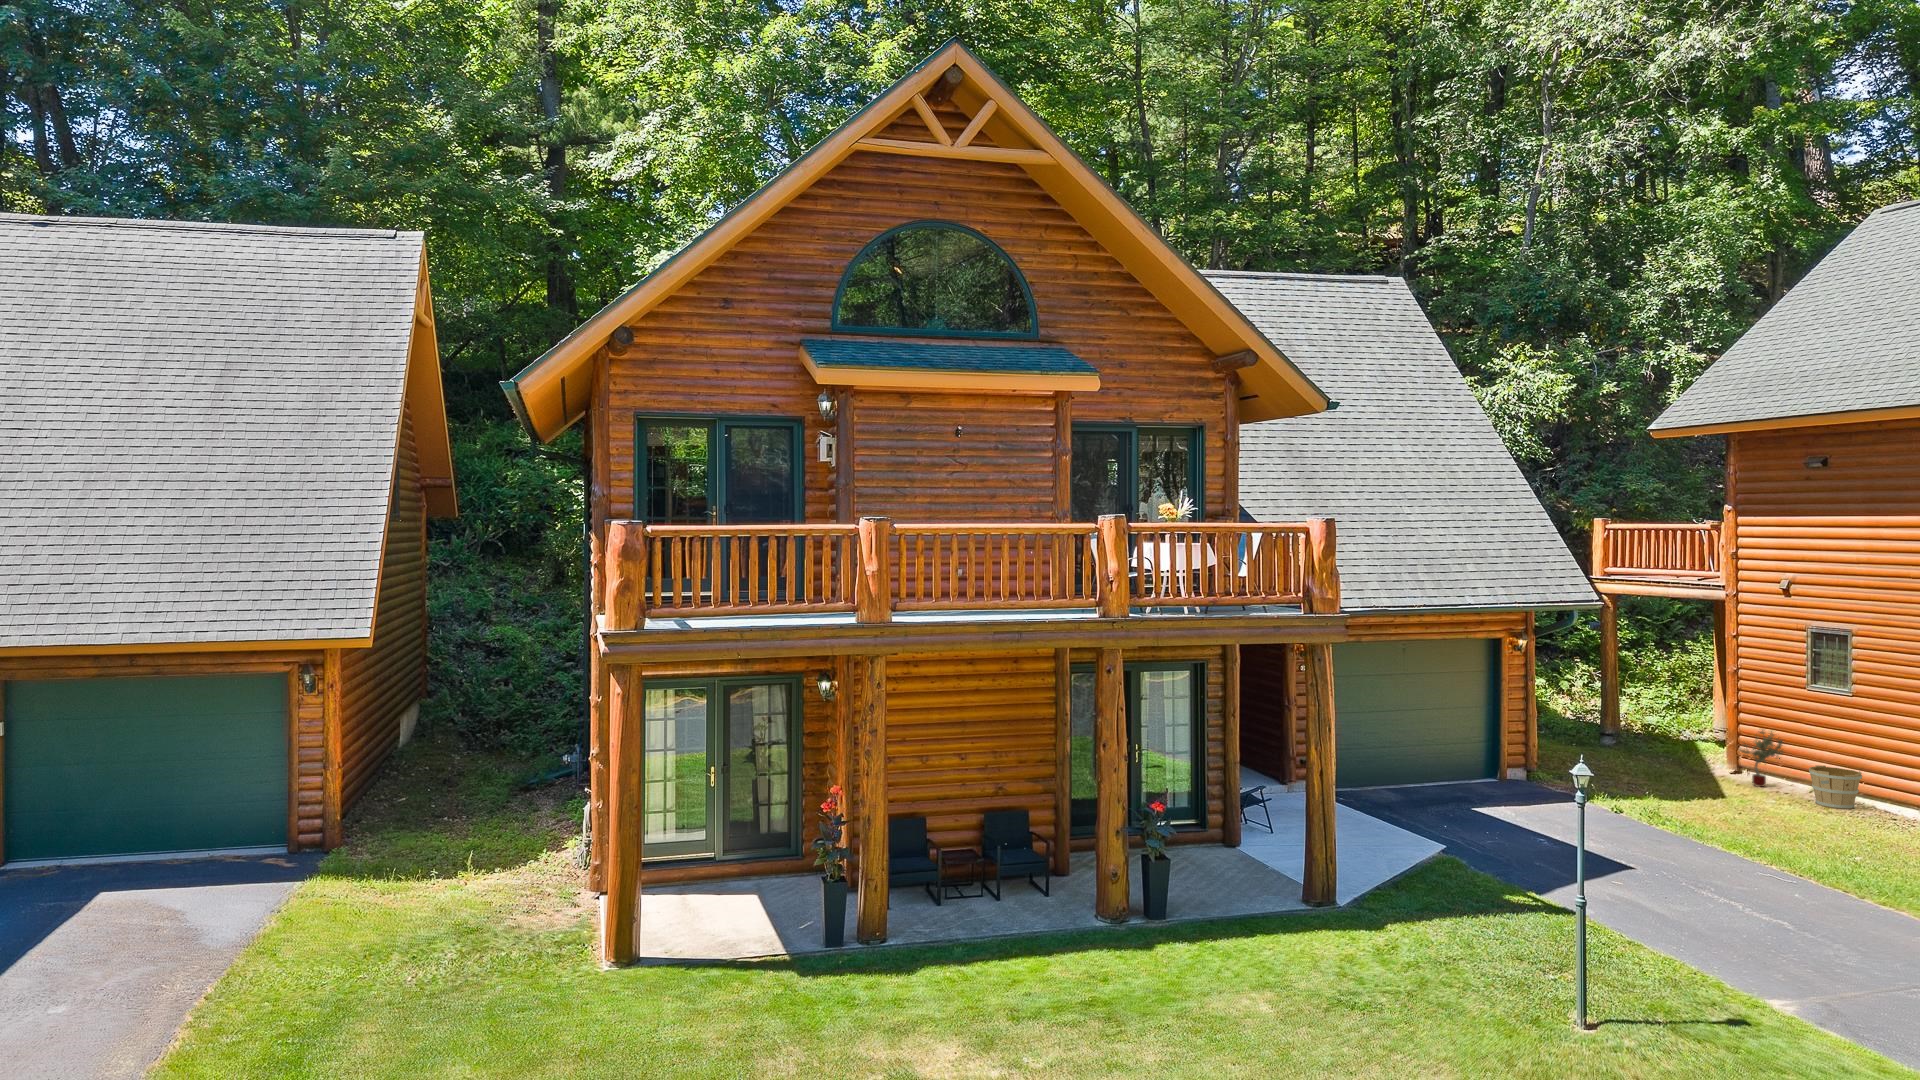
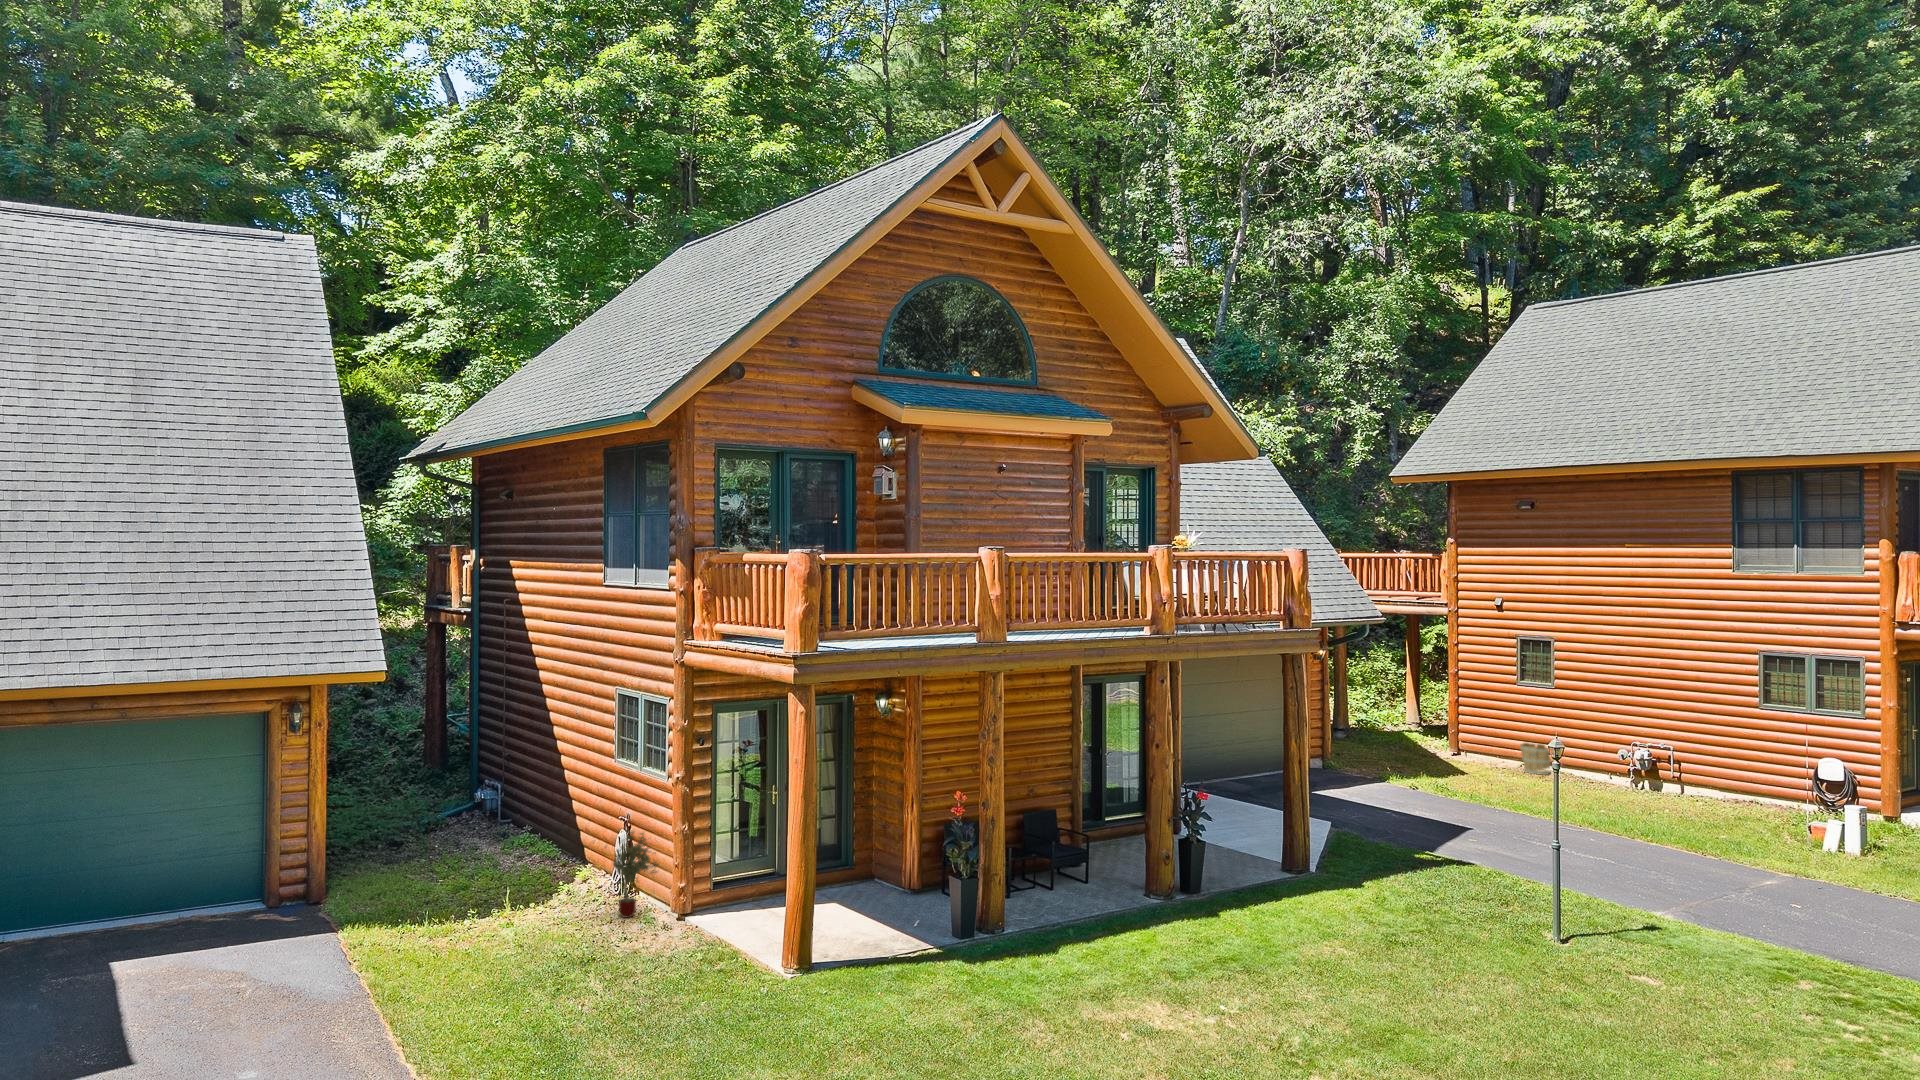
potted tree: present [1740,731,1783,787] -> present [613,831,658,918]

